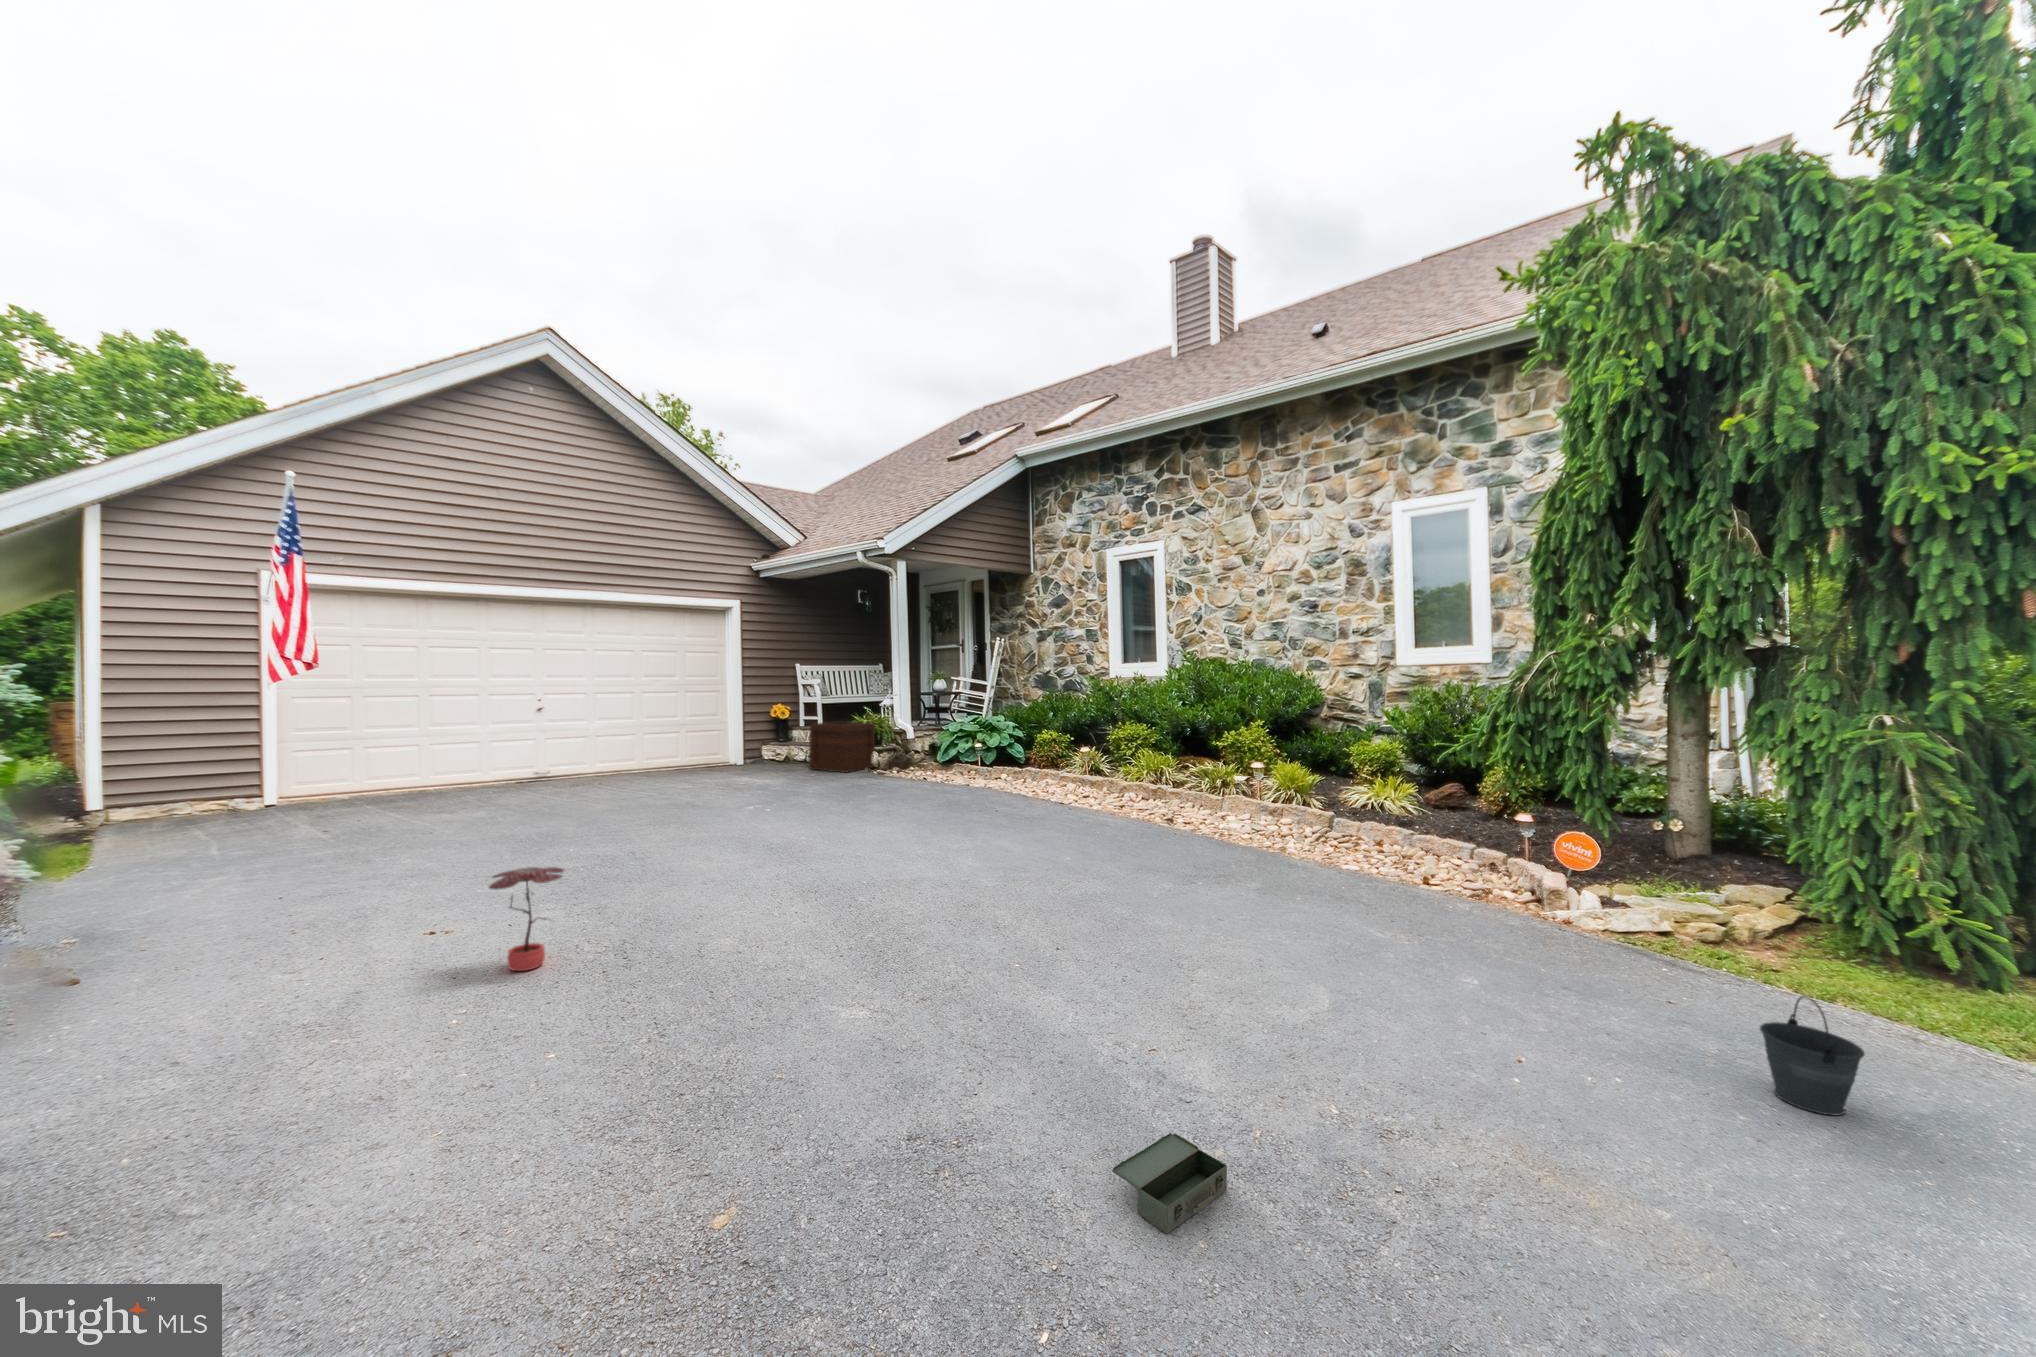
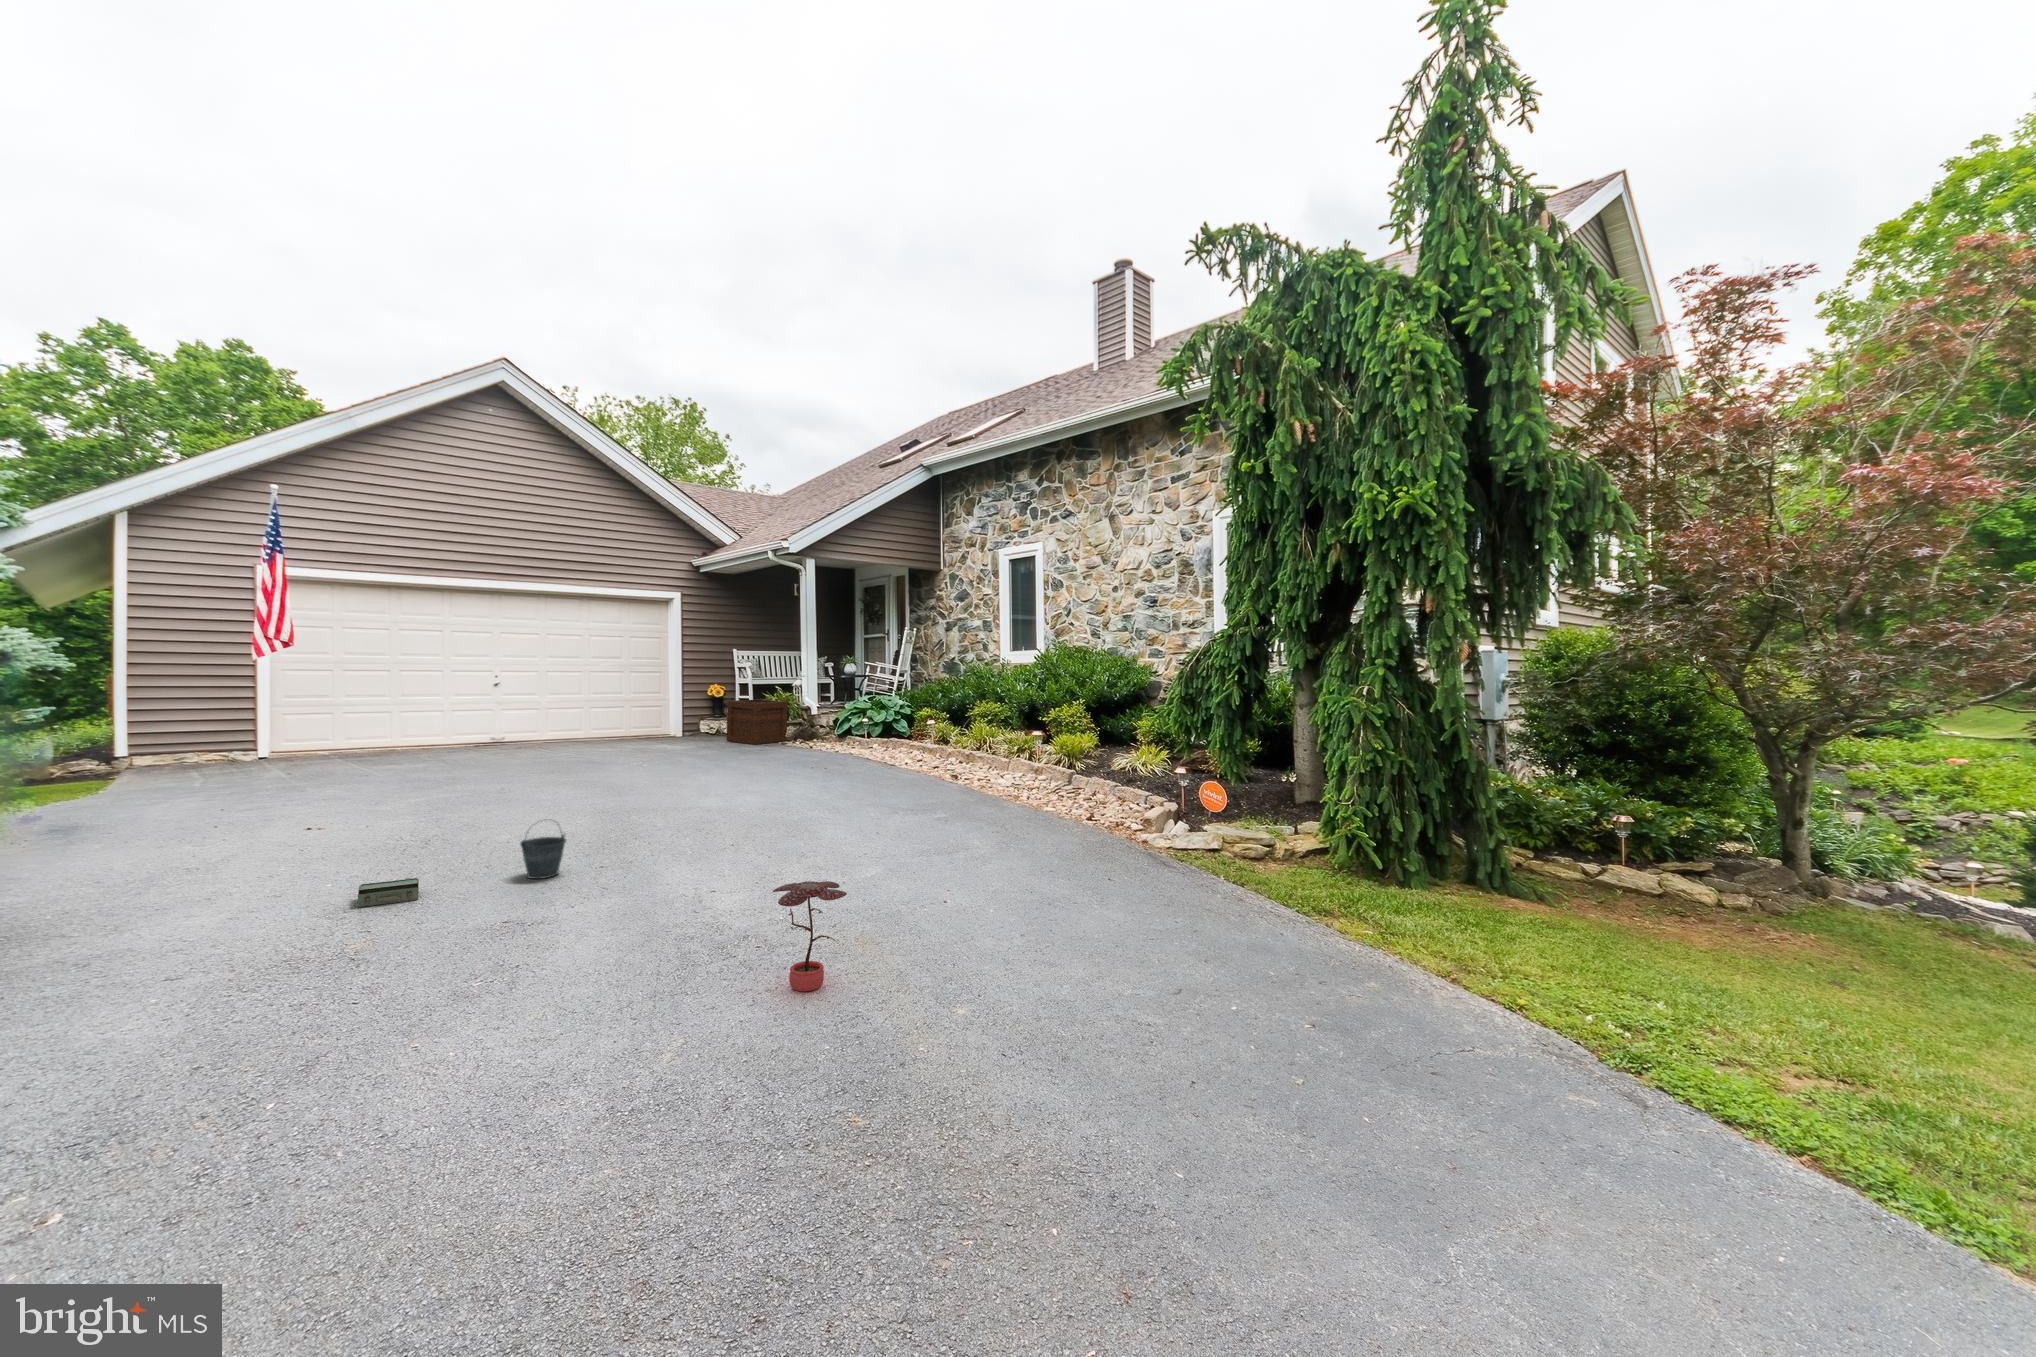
potted plant: present [489,867,564,971] -> present [773,881,847,991]
bucket: present [1760,996,1865,1115] -> present [520,835,566,879]
toolbox: present [1112,1133,1227,1234] -> present [358,878,419,907]

